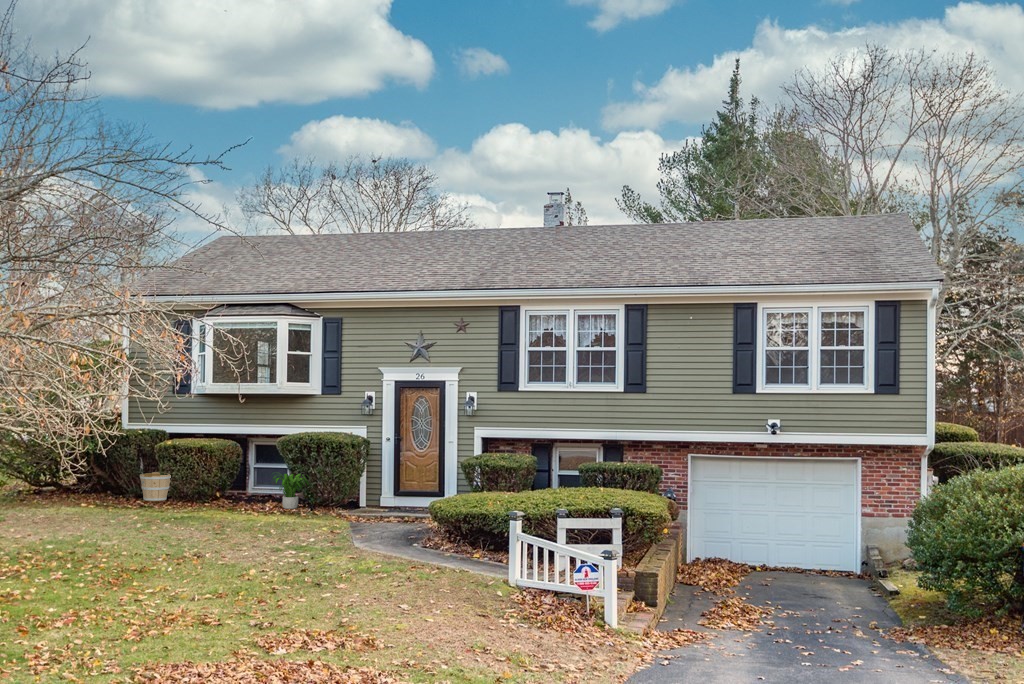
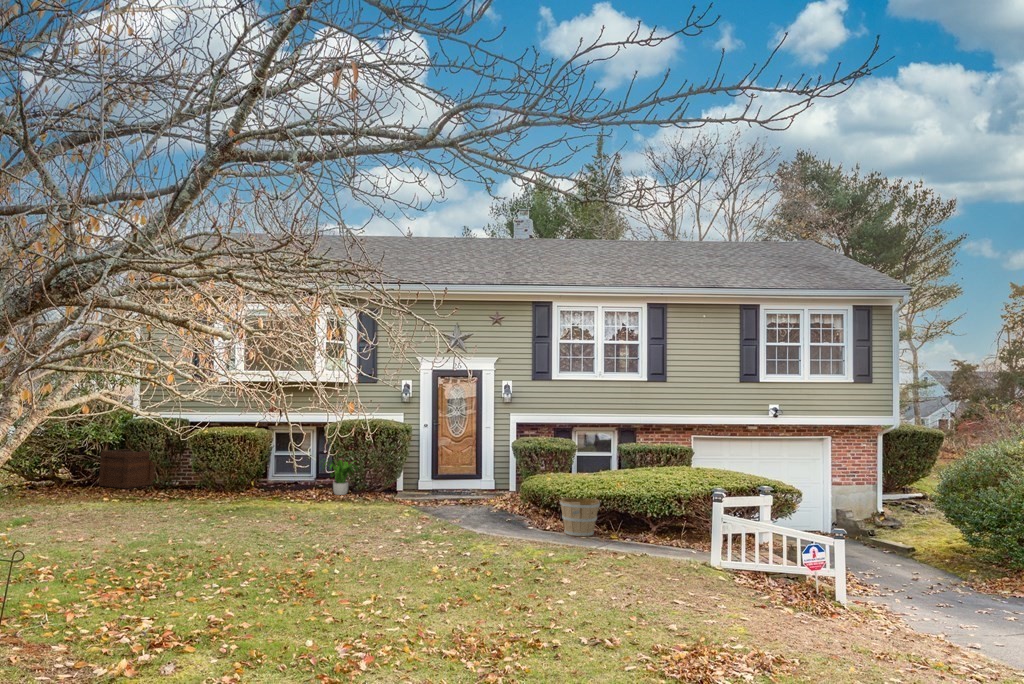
wooden crate: none [84,459,134,497] -> present [99,449,154,489]
wooden bucket: present [140,472,171,501] -> present [560,497,600,537]

